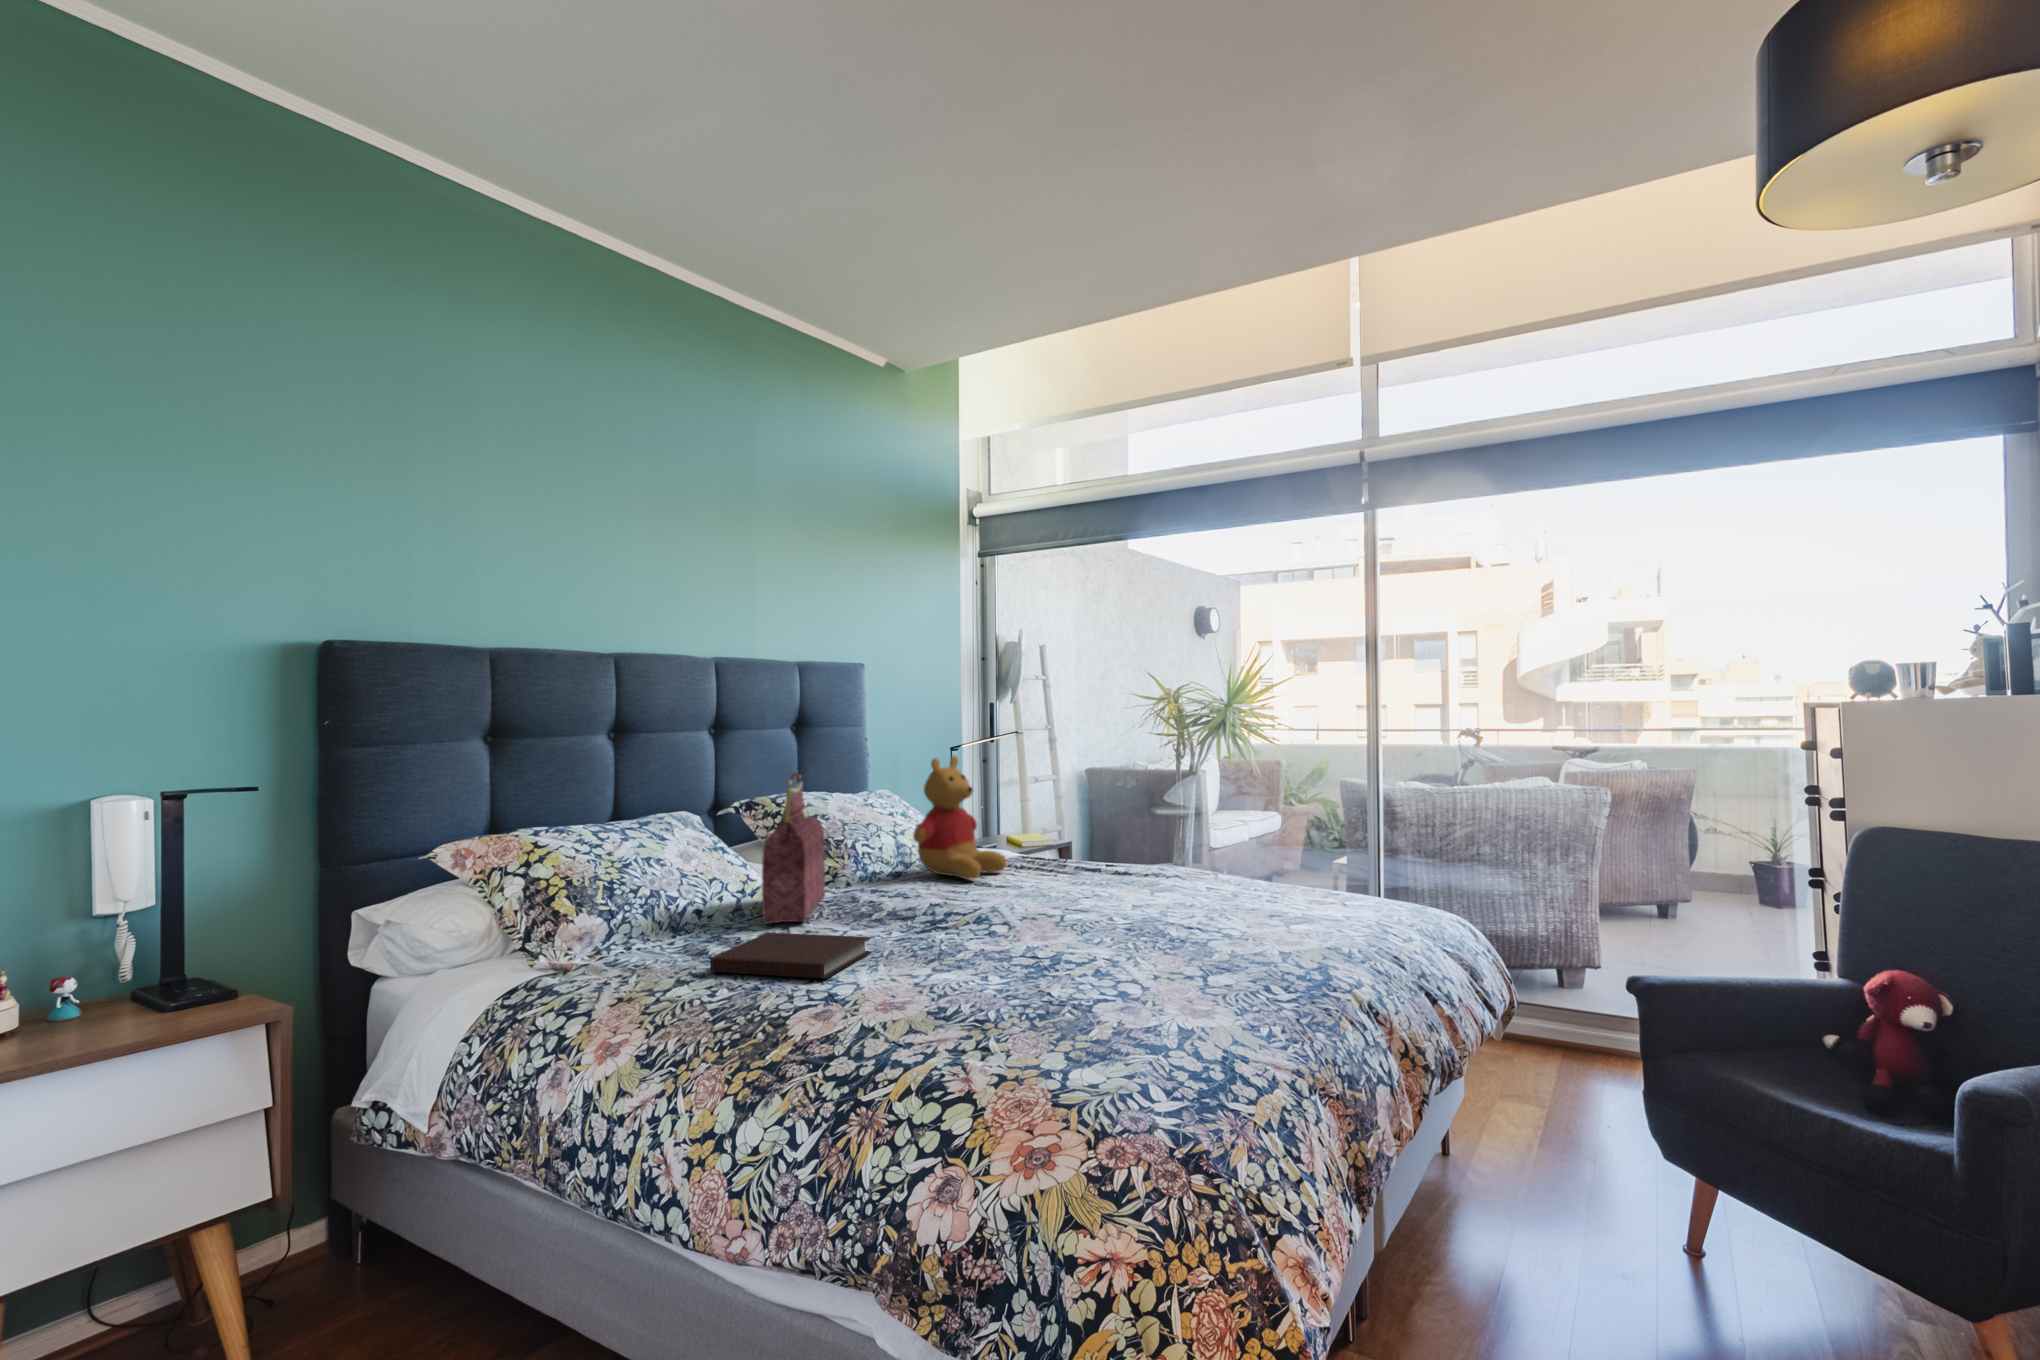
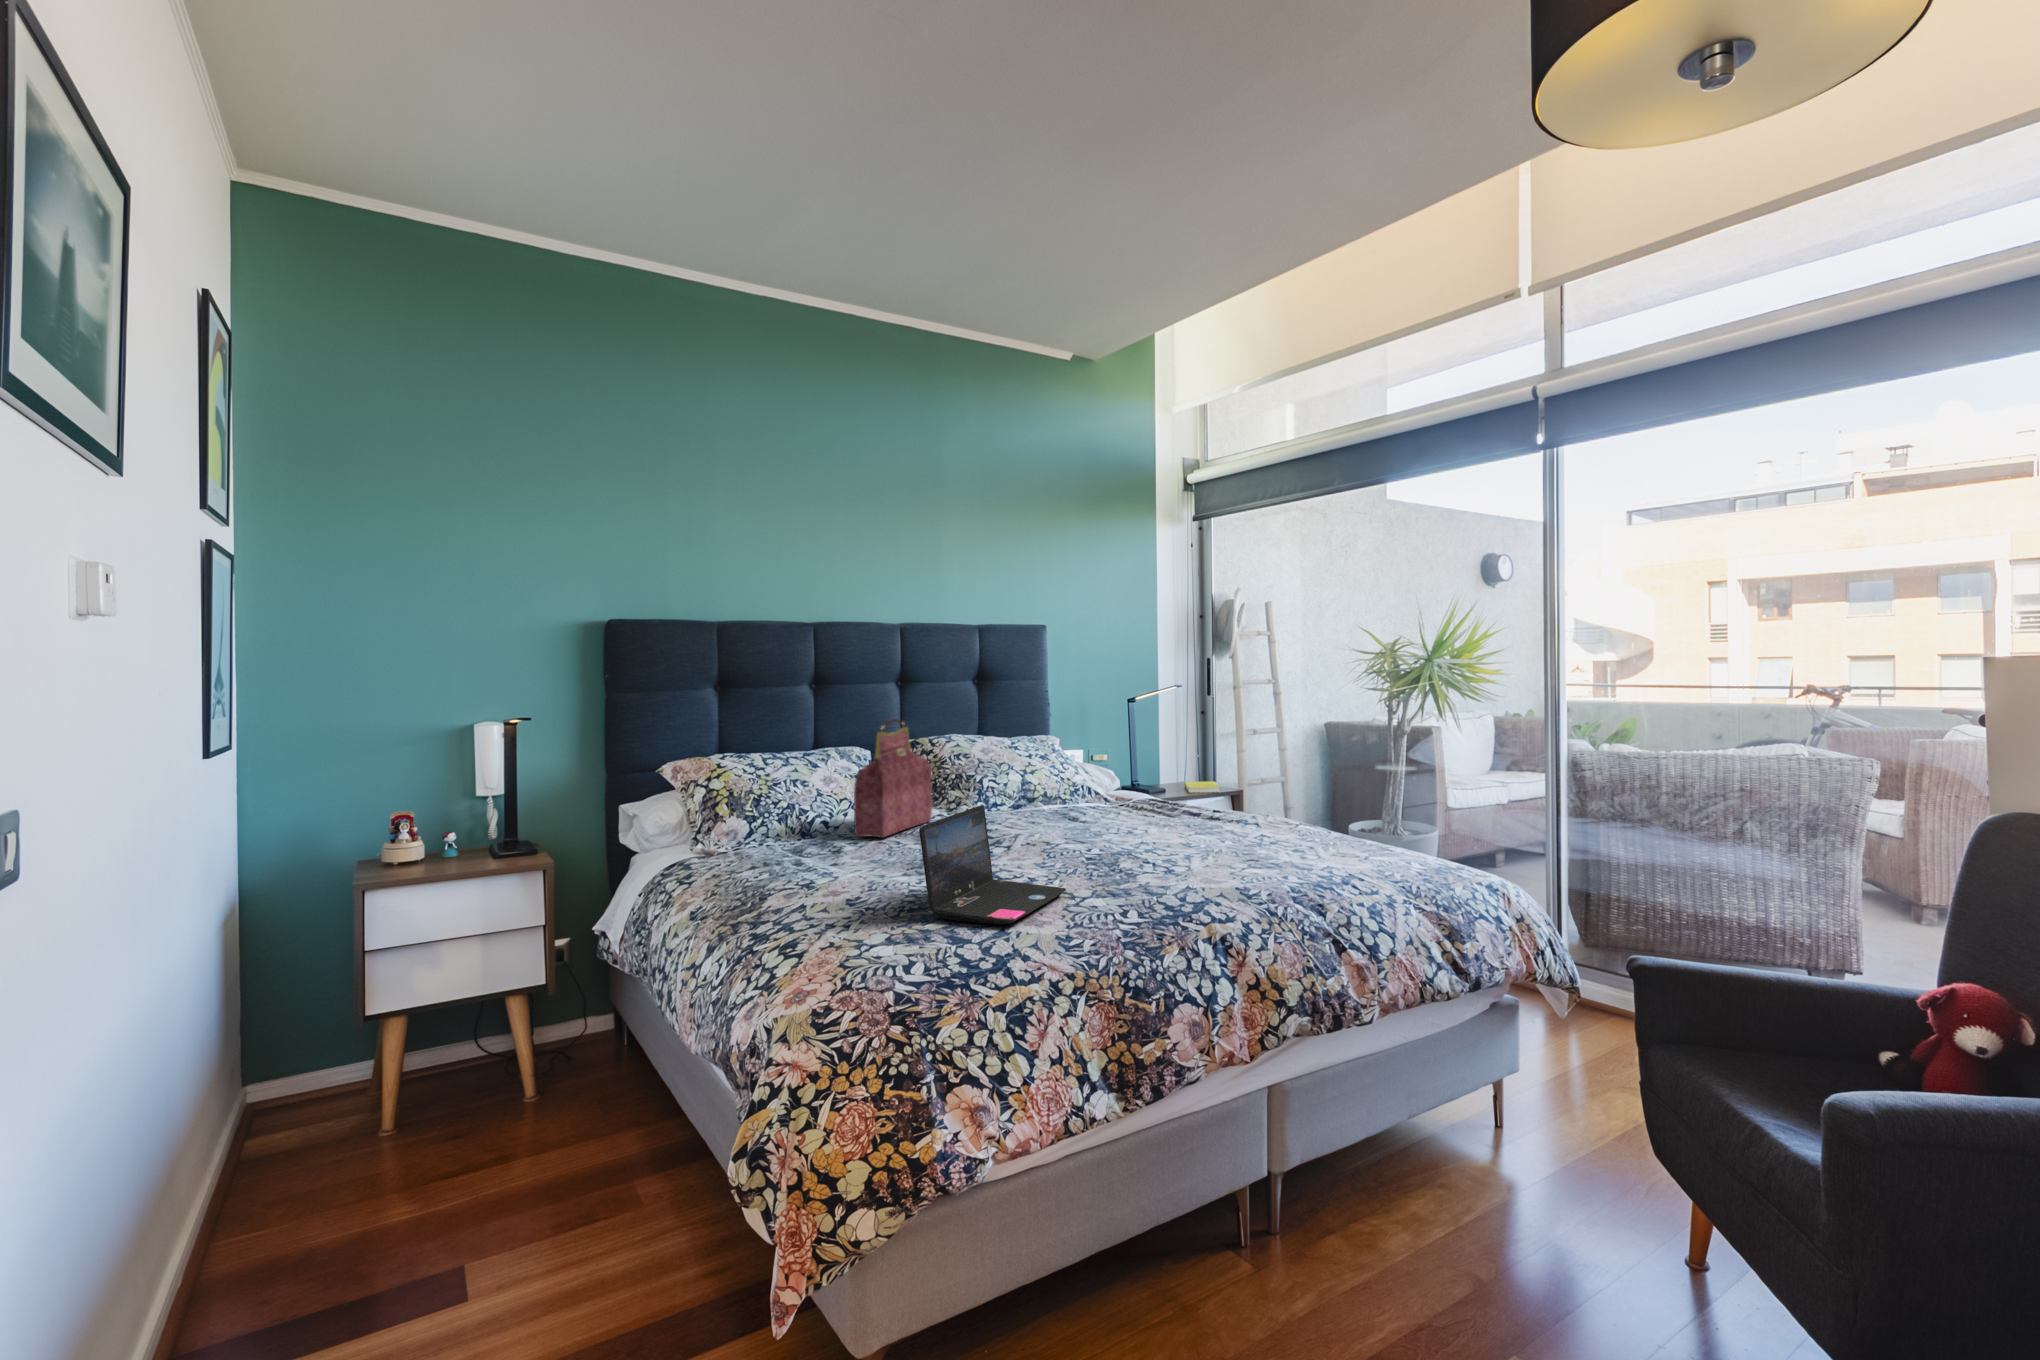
stuffed bear: present [913,756,1007,880] -> none [1013,709,1098,817]
laptop: none [1039,865,1173,1013] -> present [919,805,1066,925]
notebook: present [710,933,872,978] -> none [774,842,894,877]

